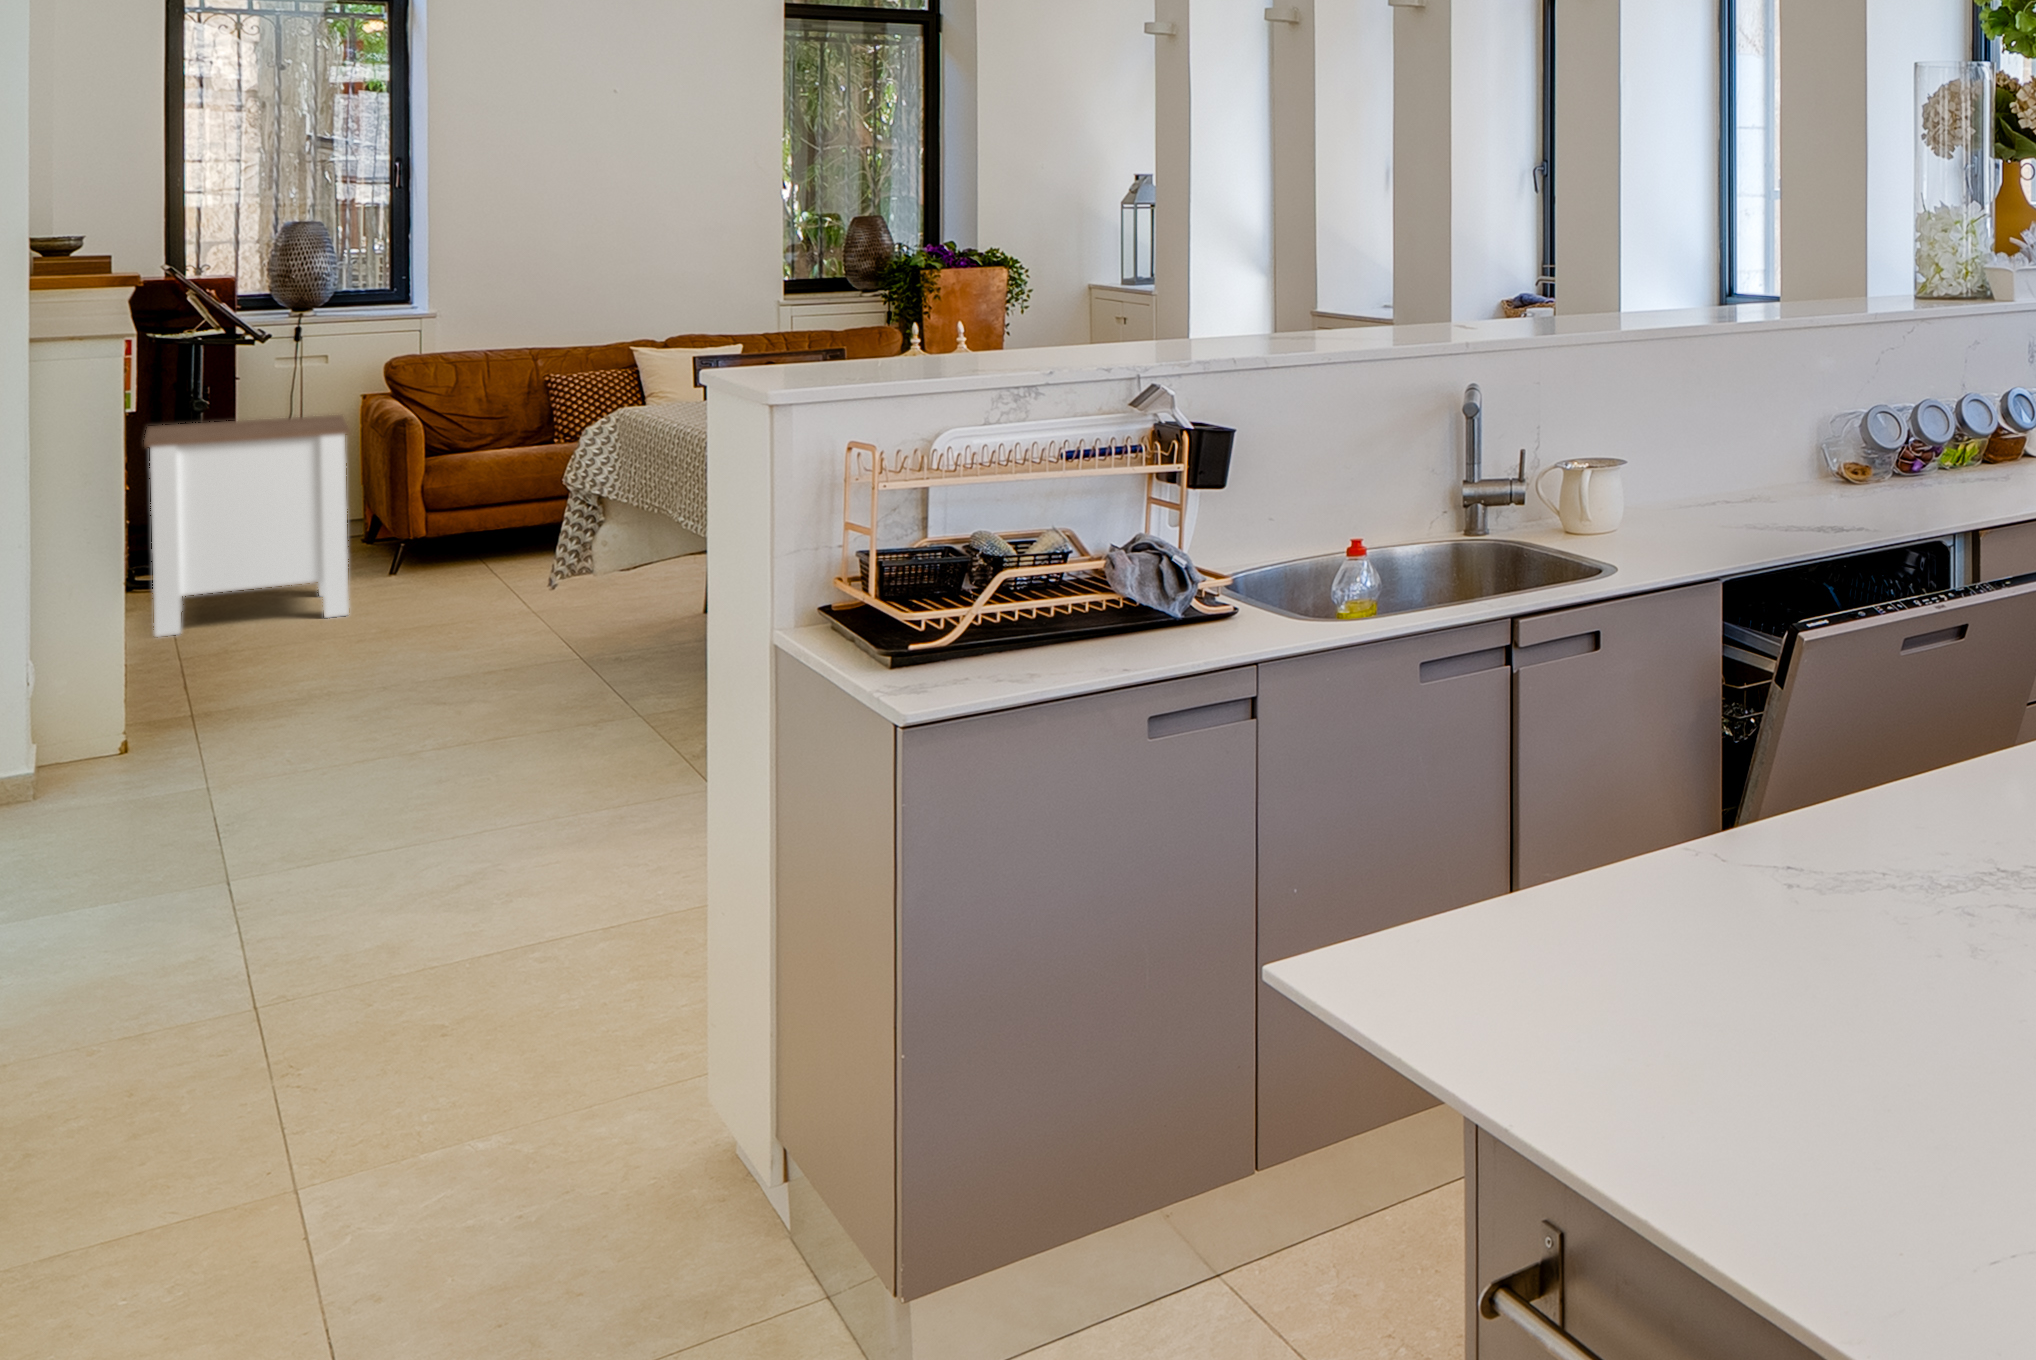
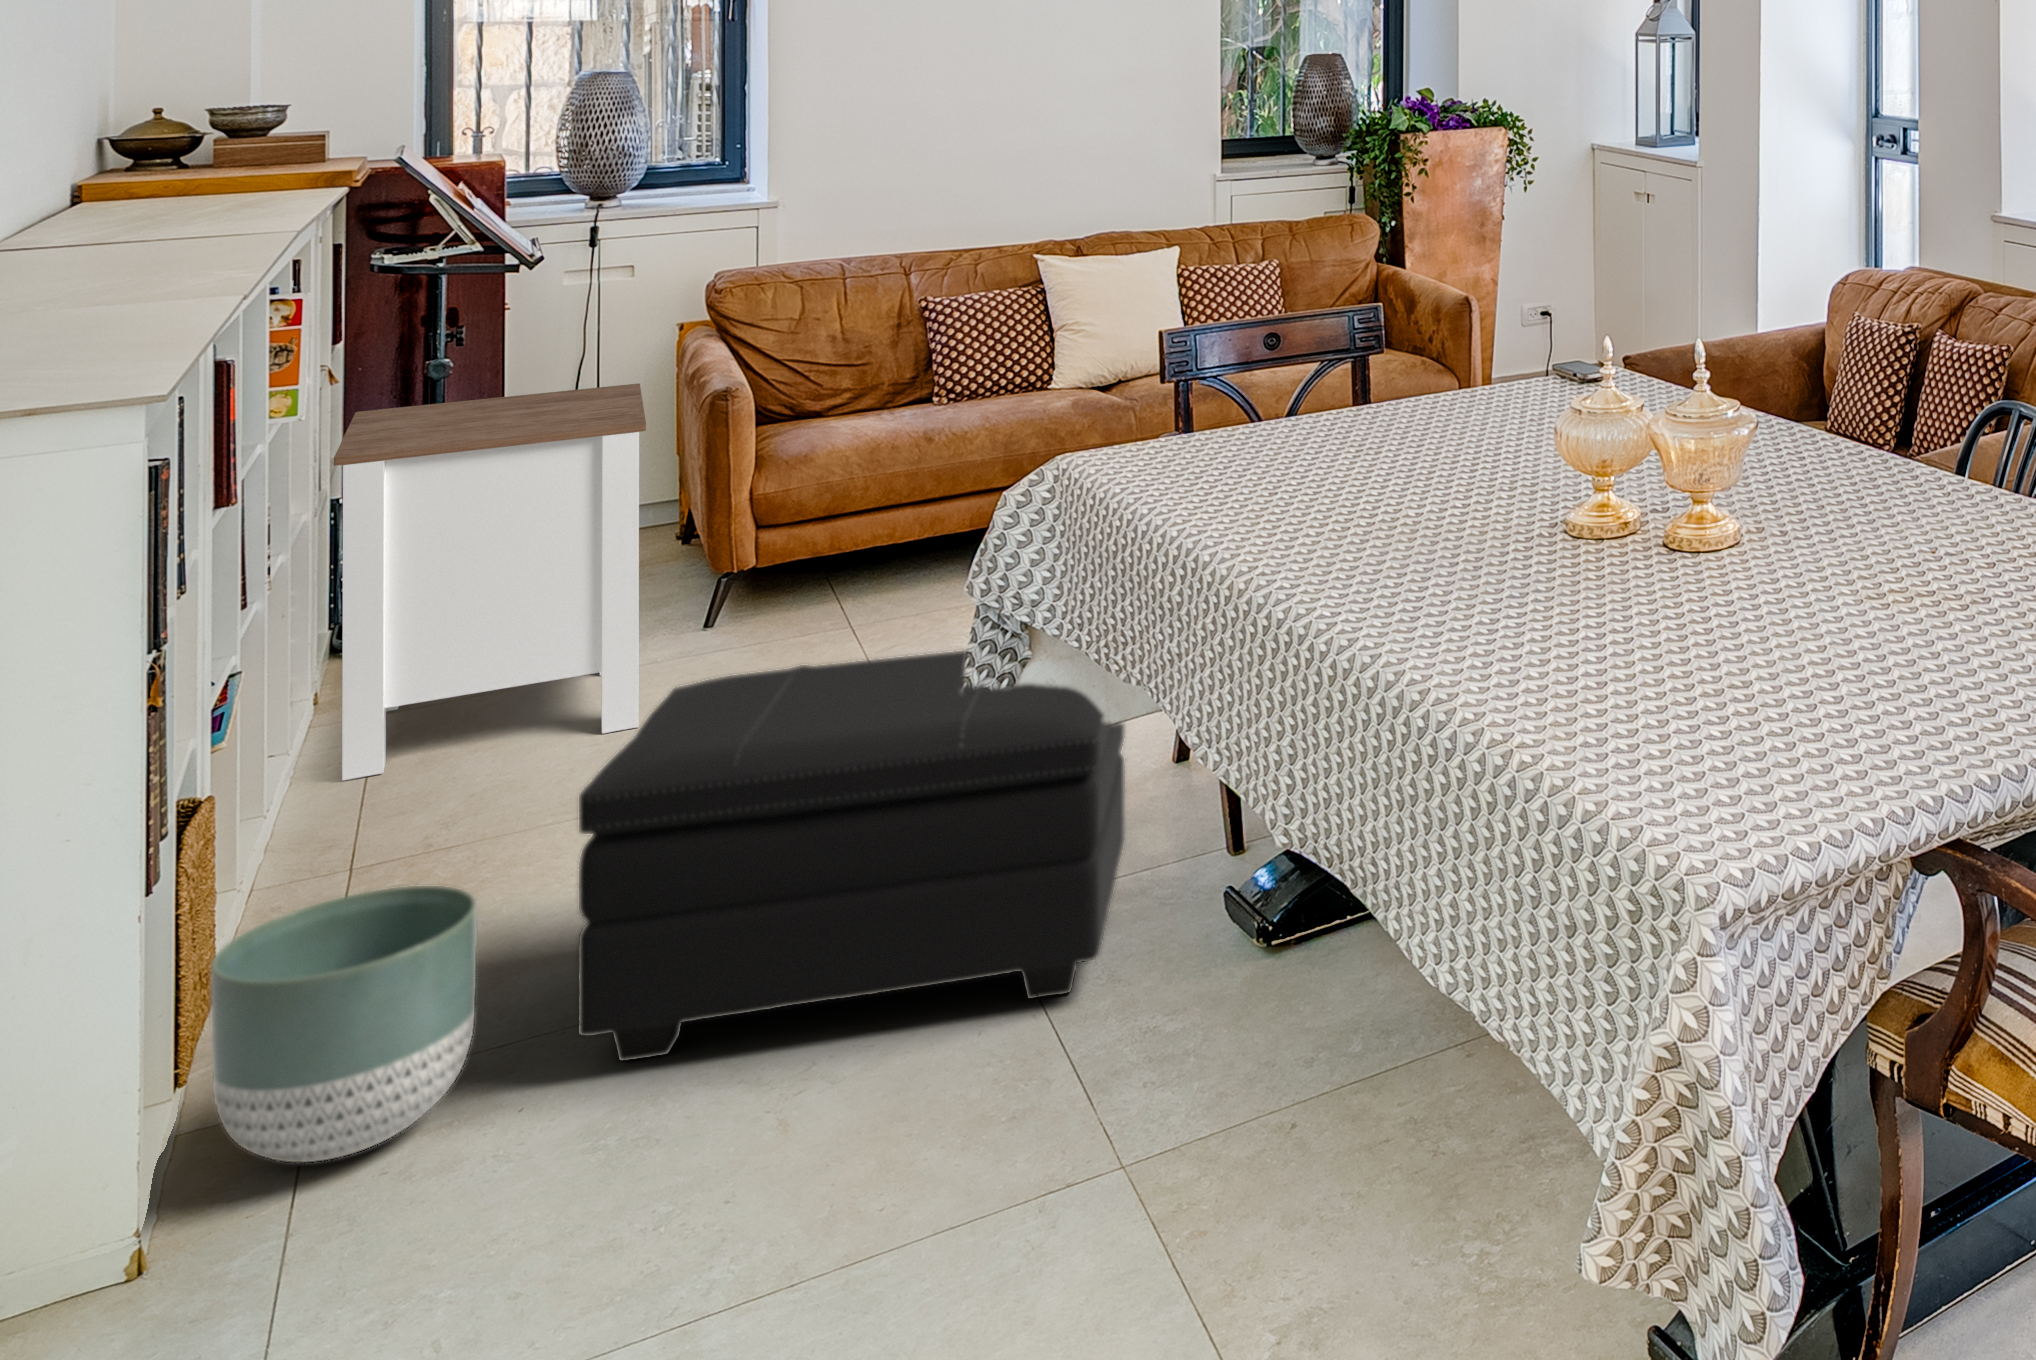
footstool: none [326,528,654,717] -> present [578,650,1125,1061]
planter: none [128,623,270,744] -> present [211,886,477,1163]

